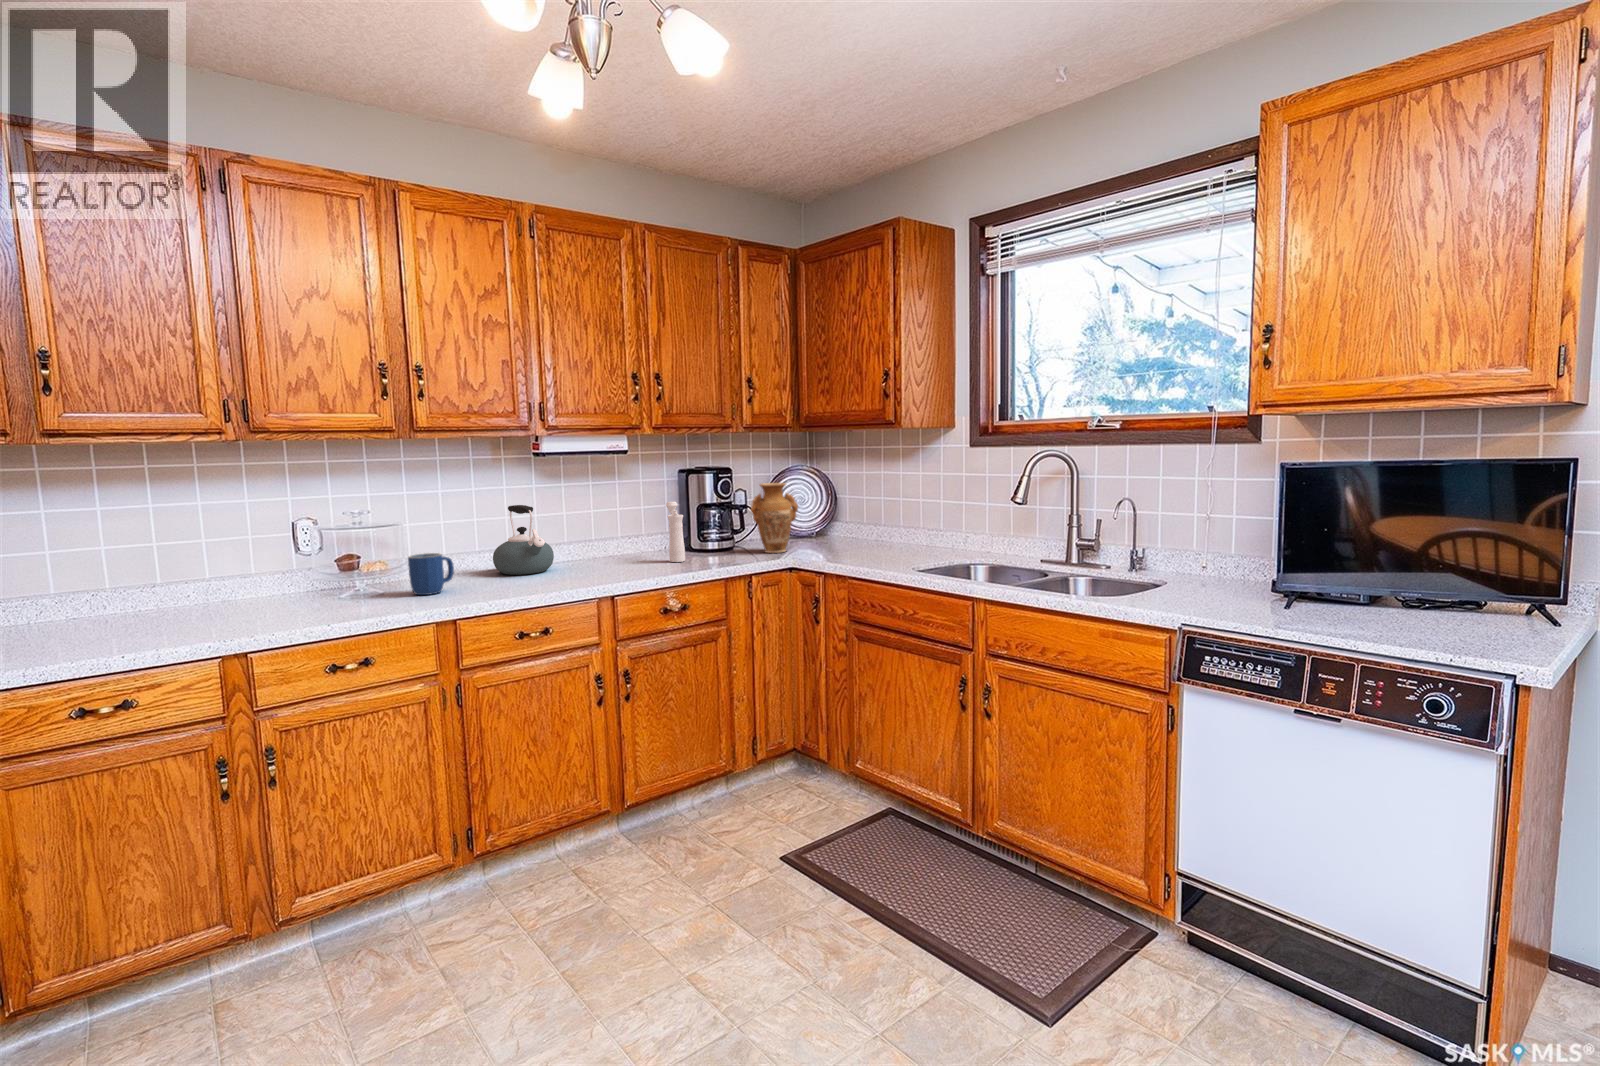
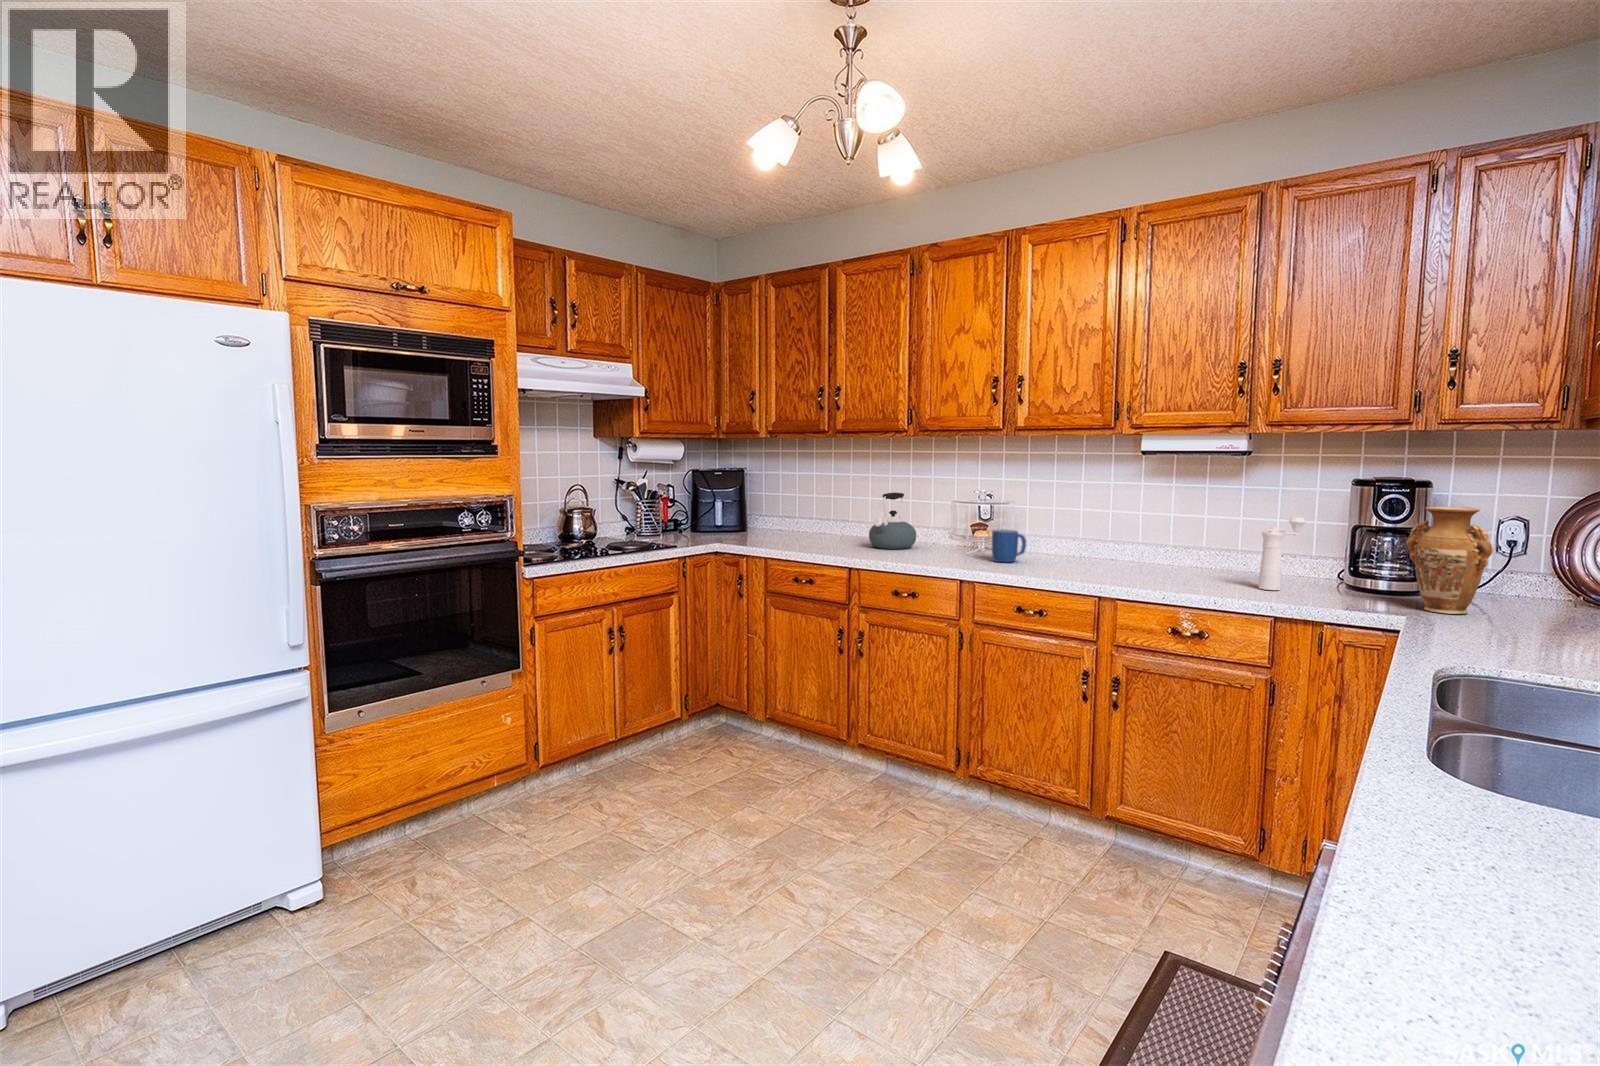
kettle: present [493,505,554,575] -> present [869,493,916,549]

